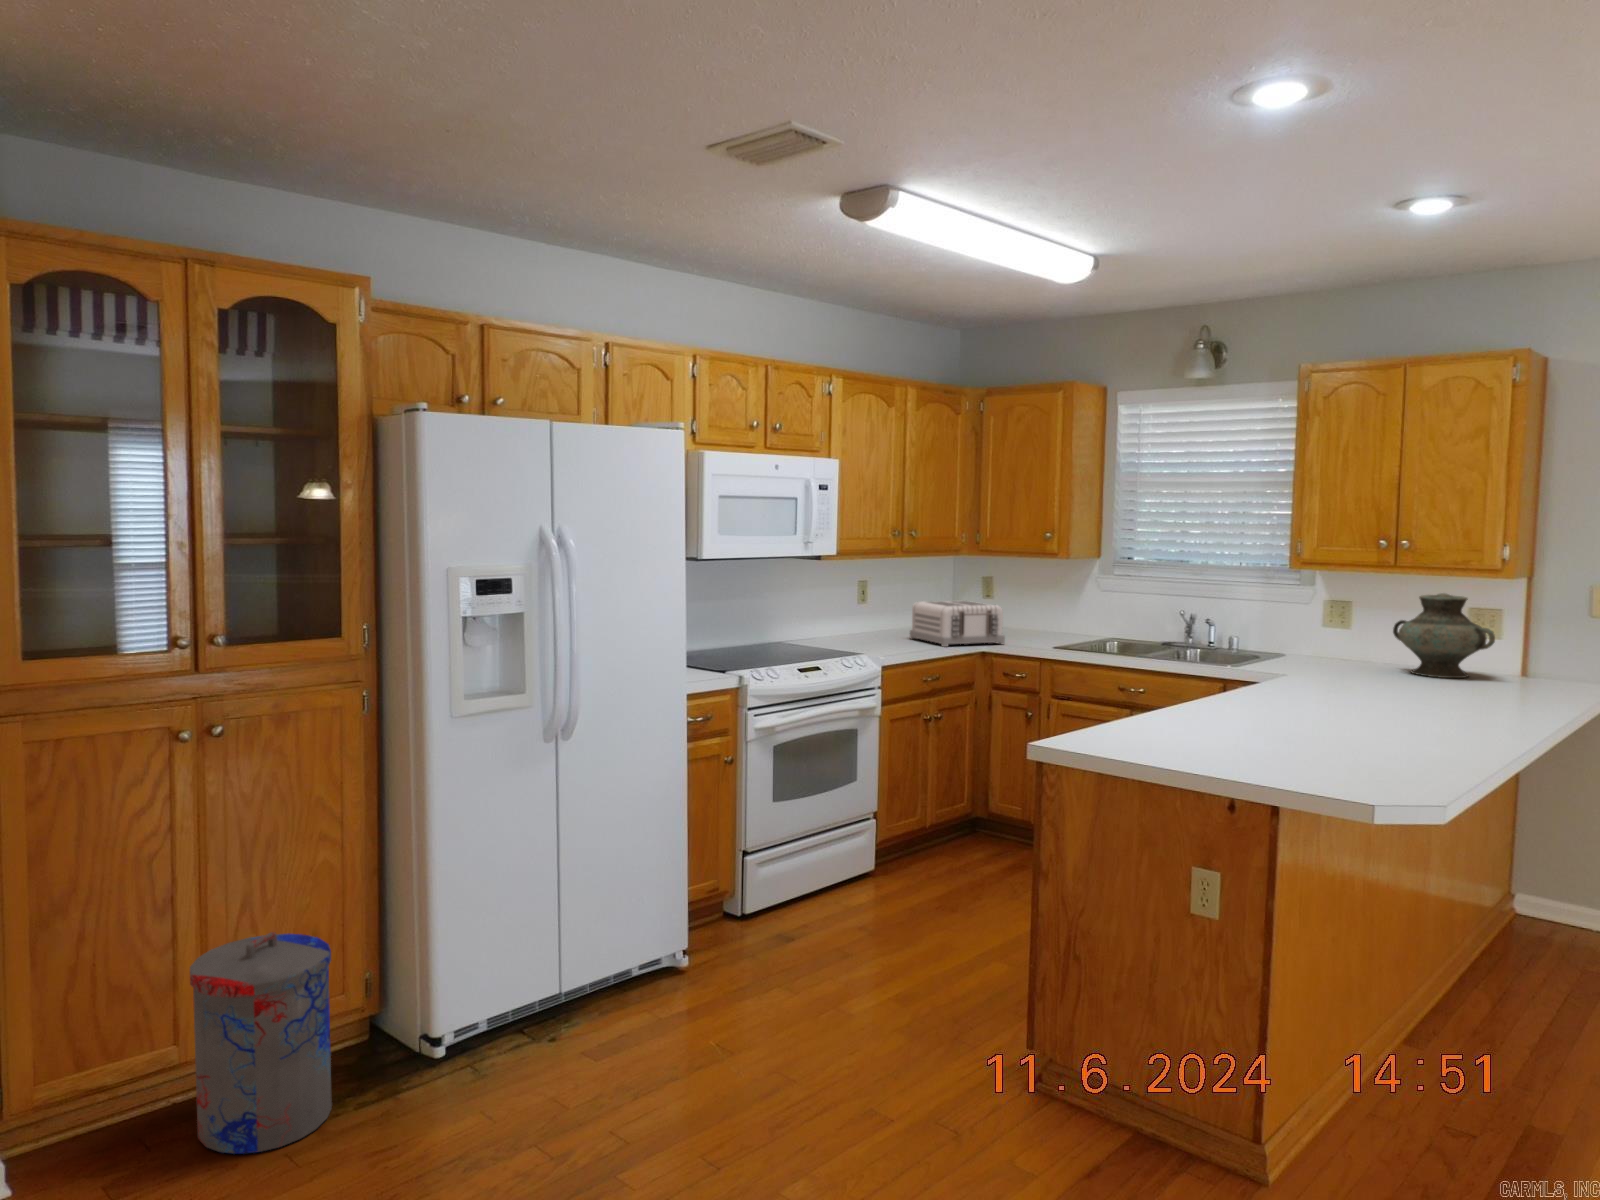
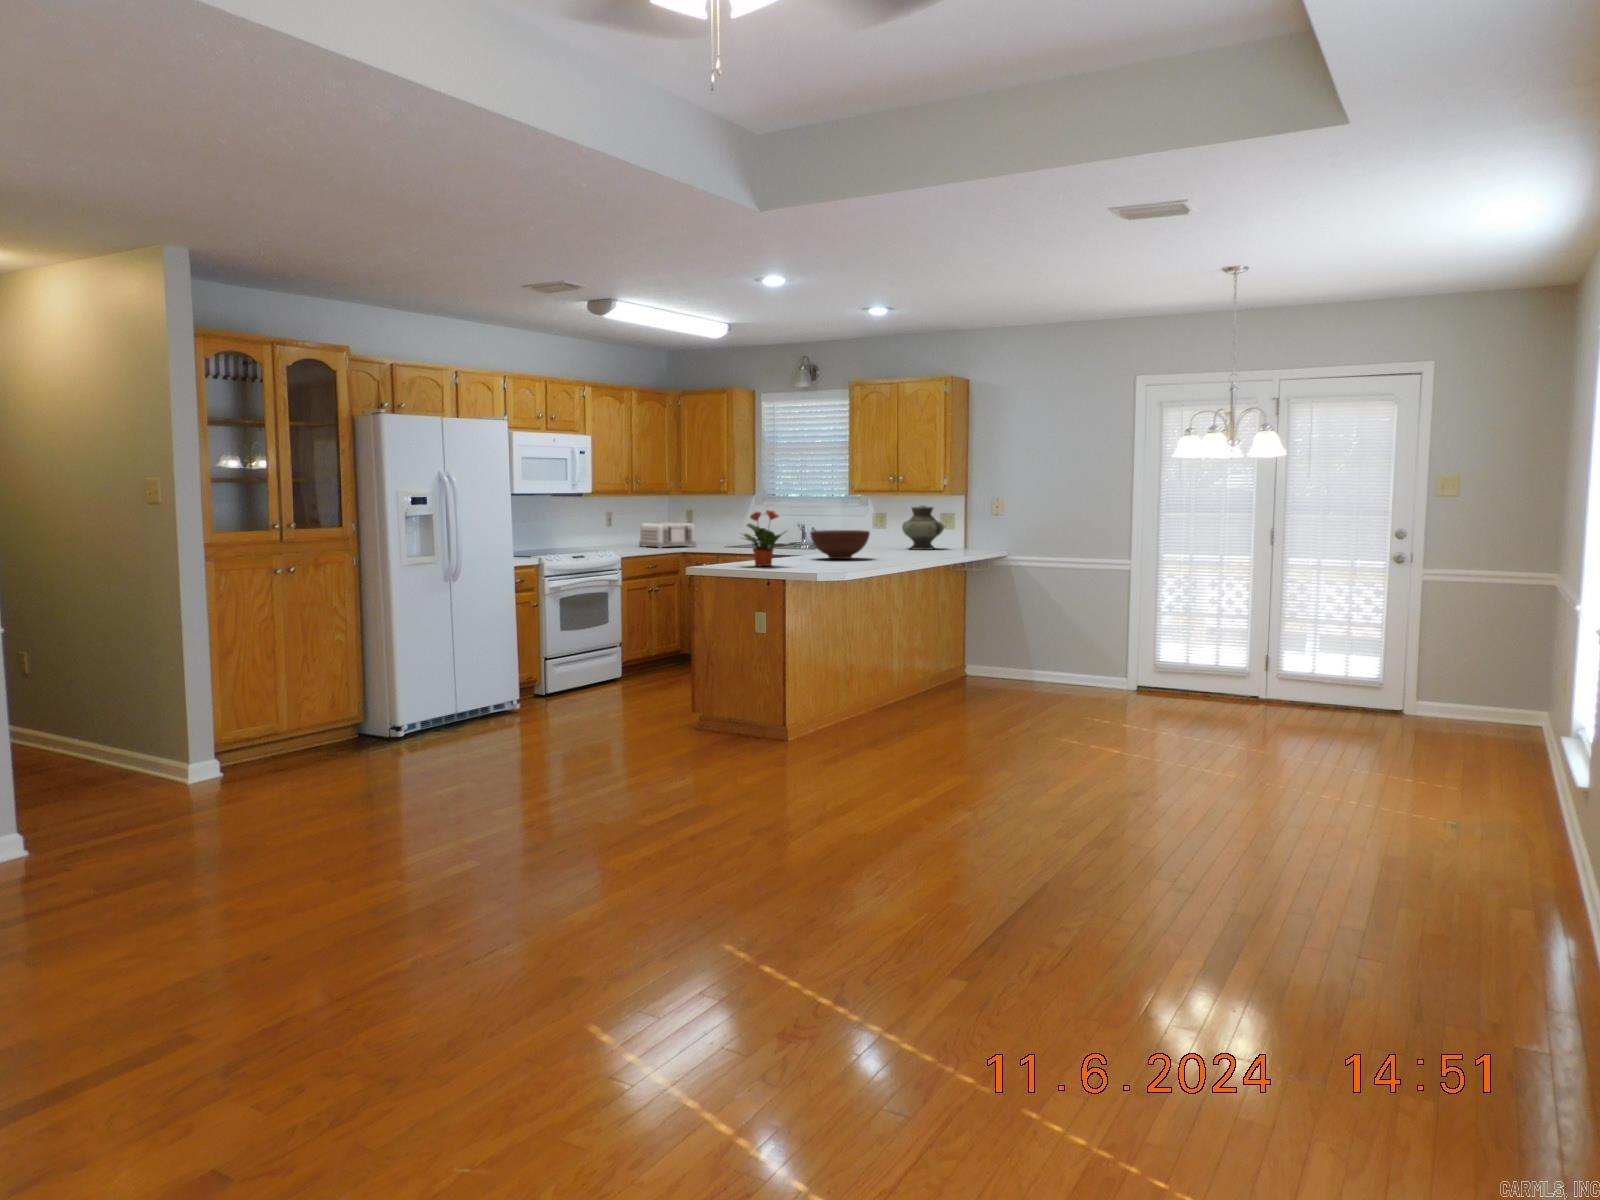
potted plant: none [1146,629,1270,758] -> present [743,510,785,566]
fruit bowl: none [1272,654,1410,722] -> present [810,530,870,559]
trash can: present [190,932,332,1154] -> none [291,666,359,764]

